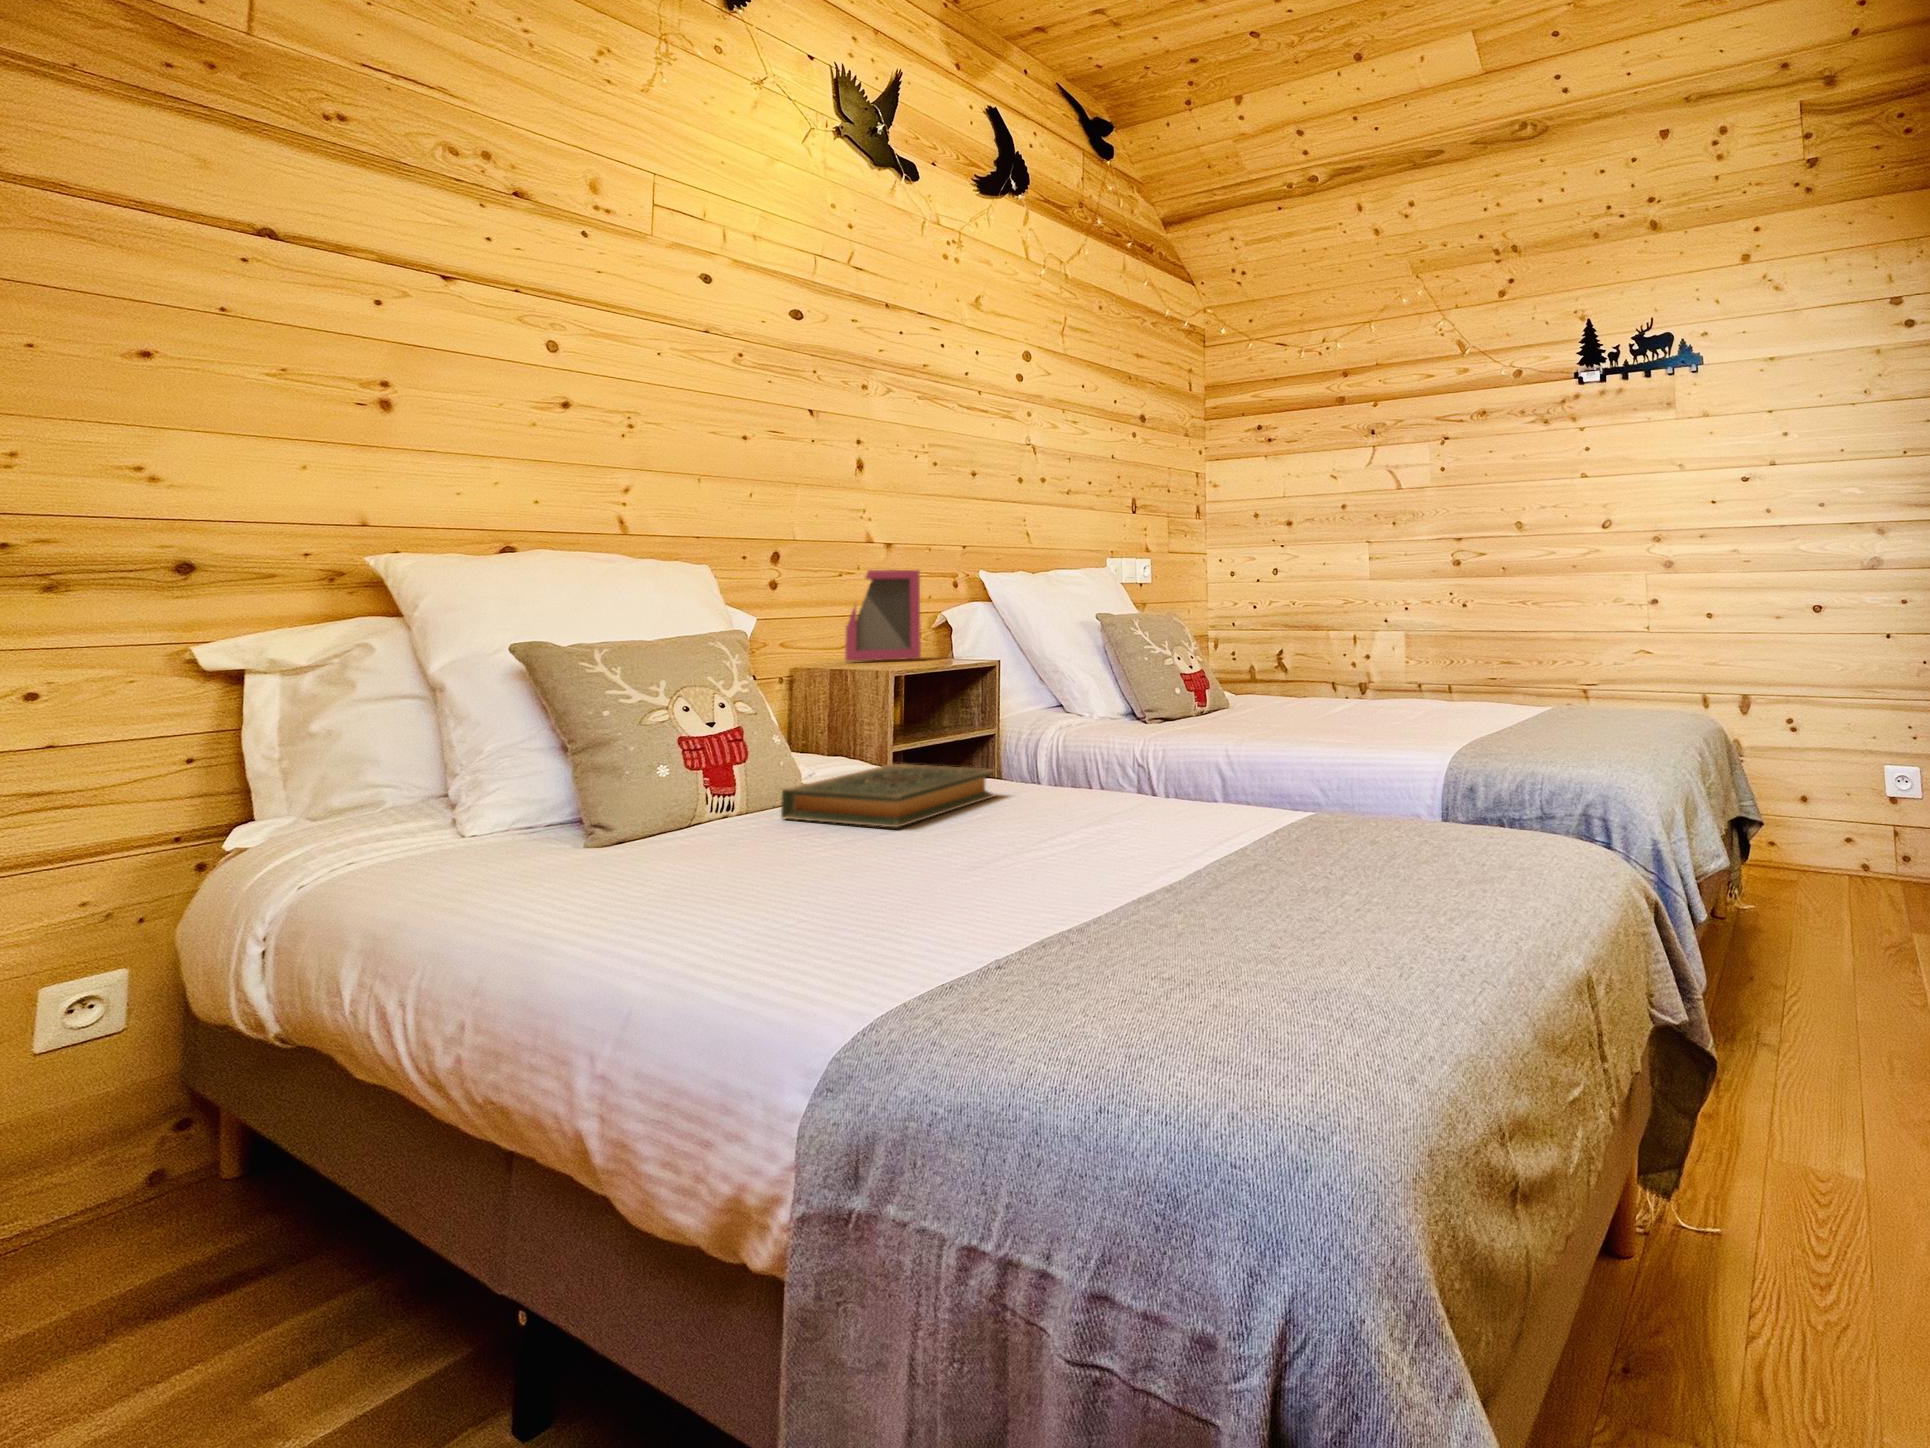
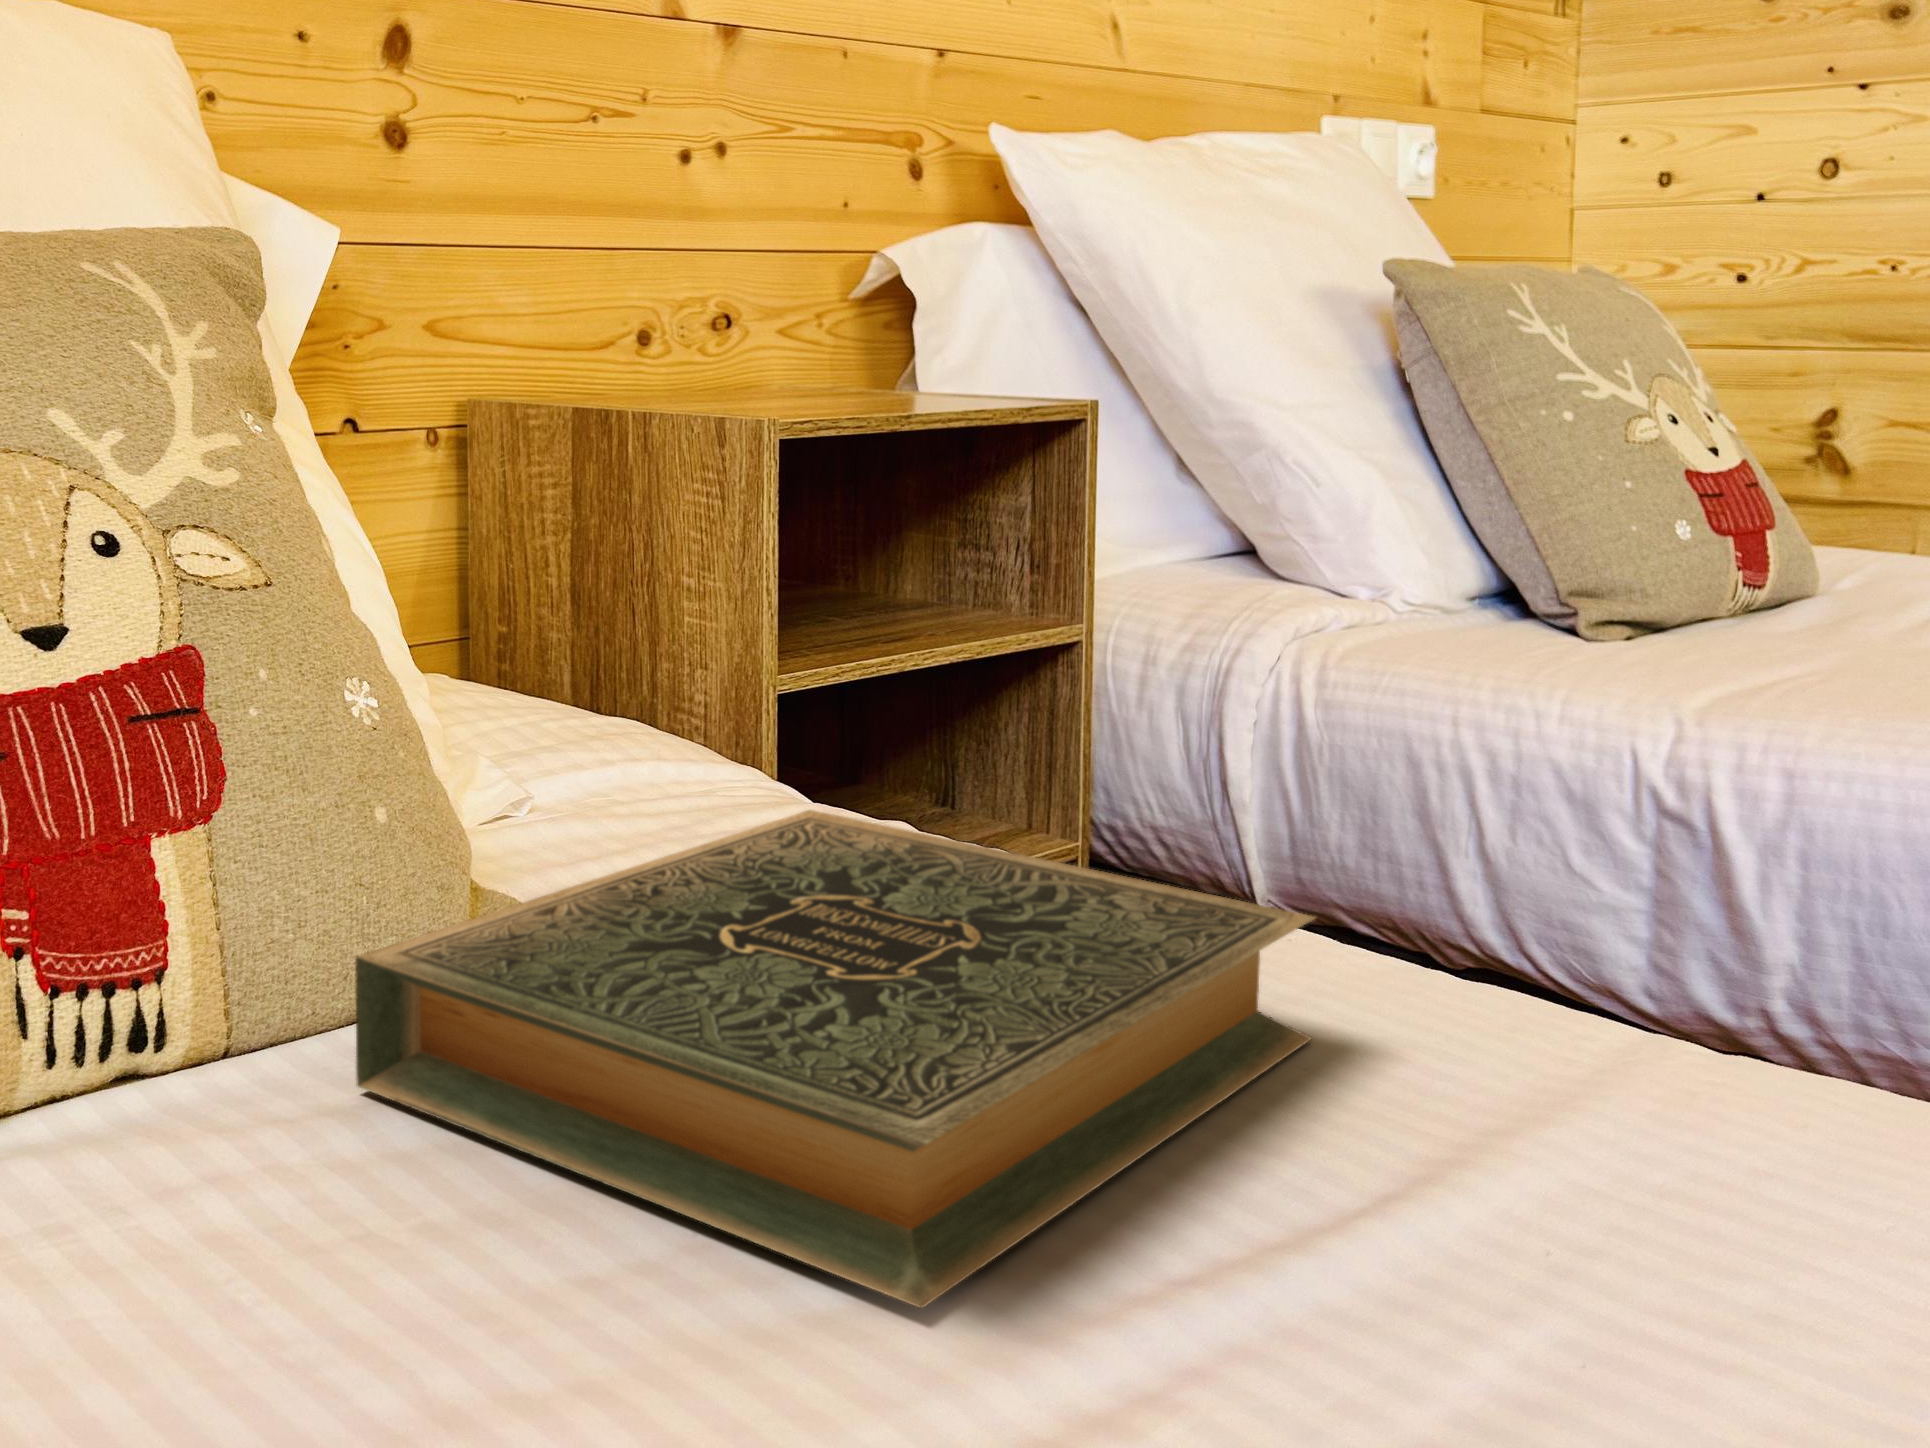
picture frame: present [845,570,921,661] -> none [604,105,829,388]

